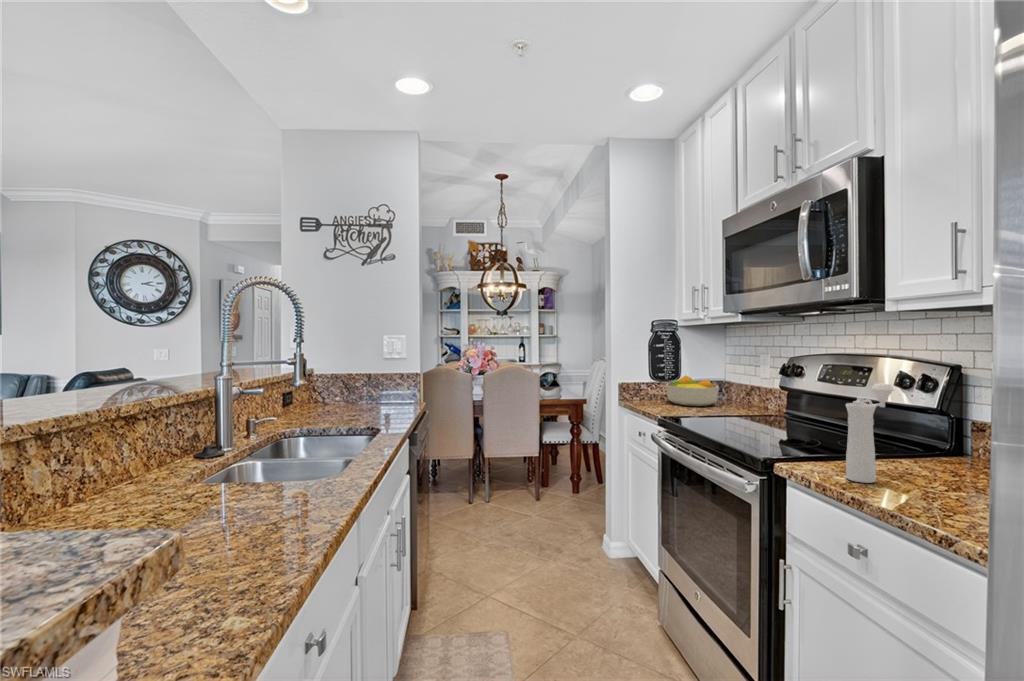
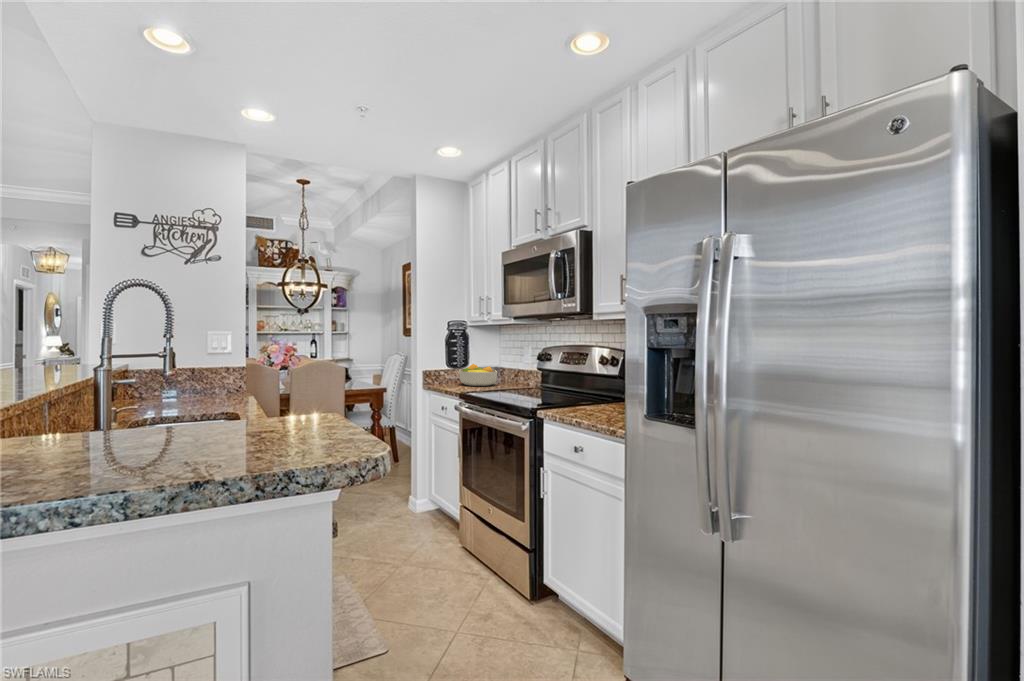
pepper mill: present [846,383,894,483] -> none [573,361,596,415]

